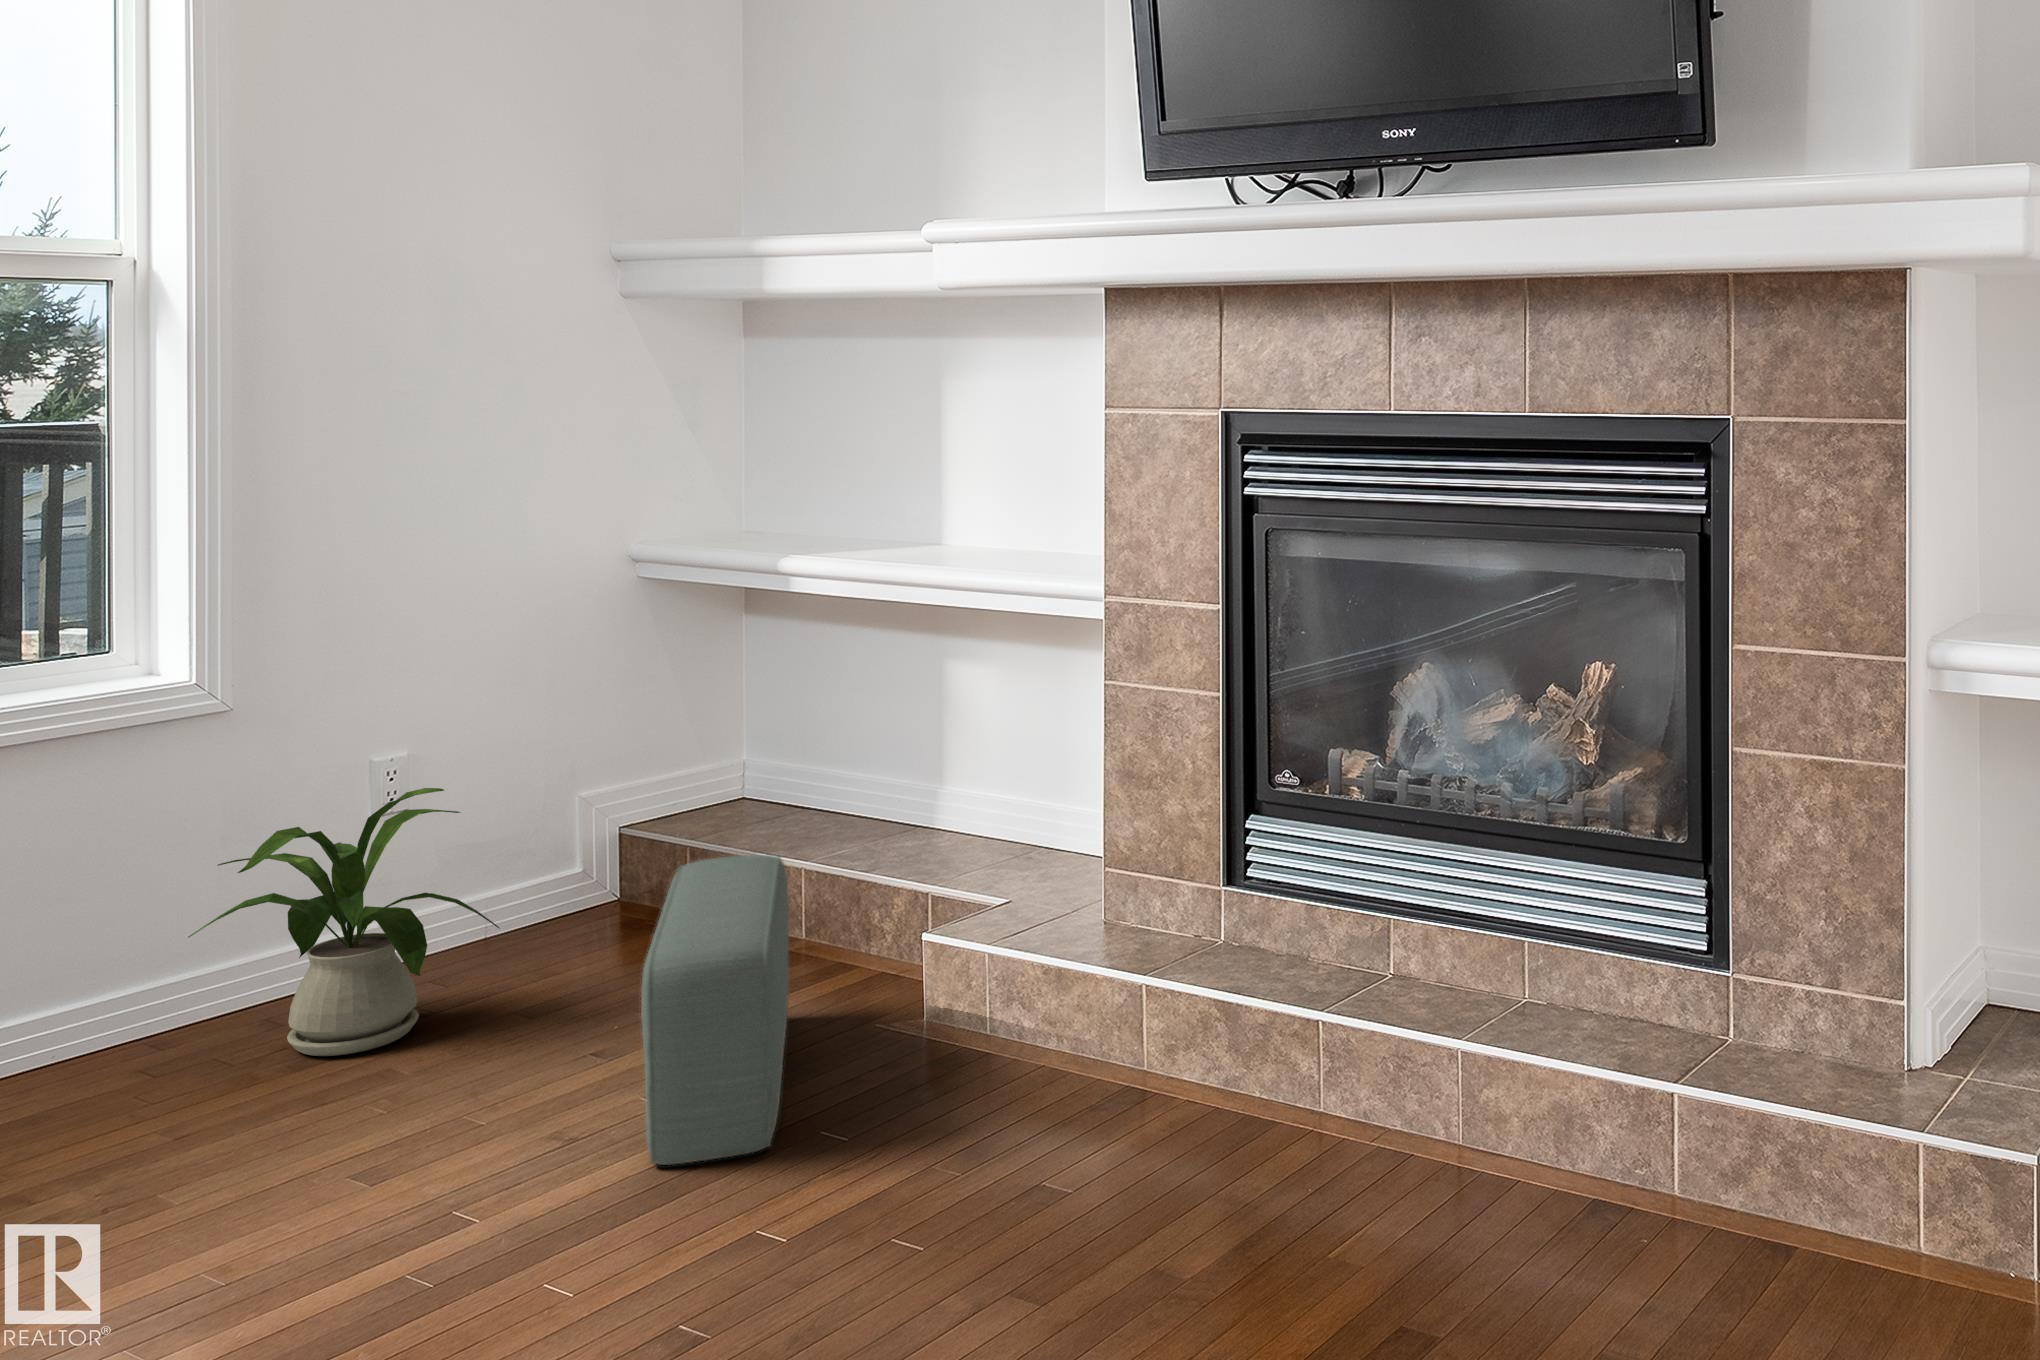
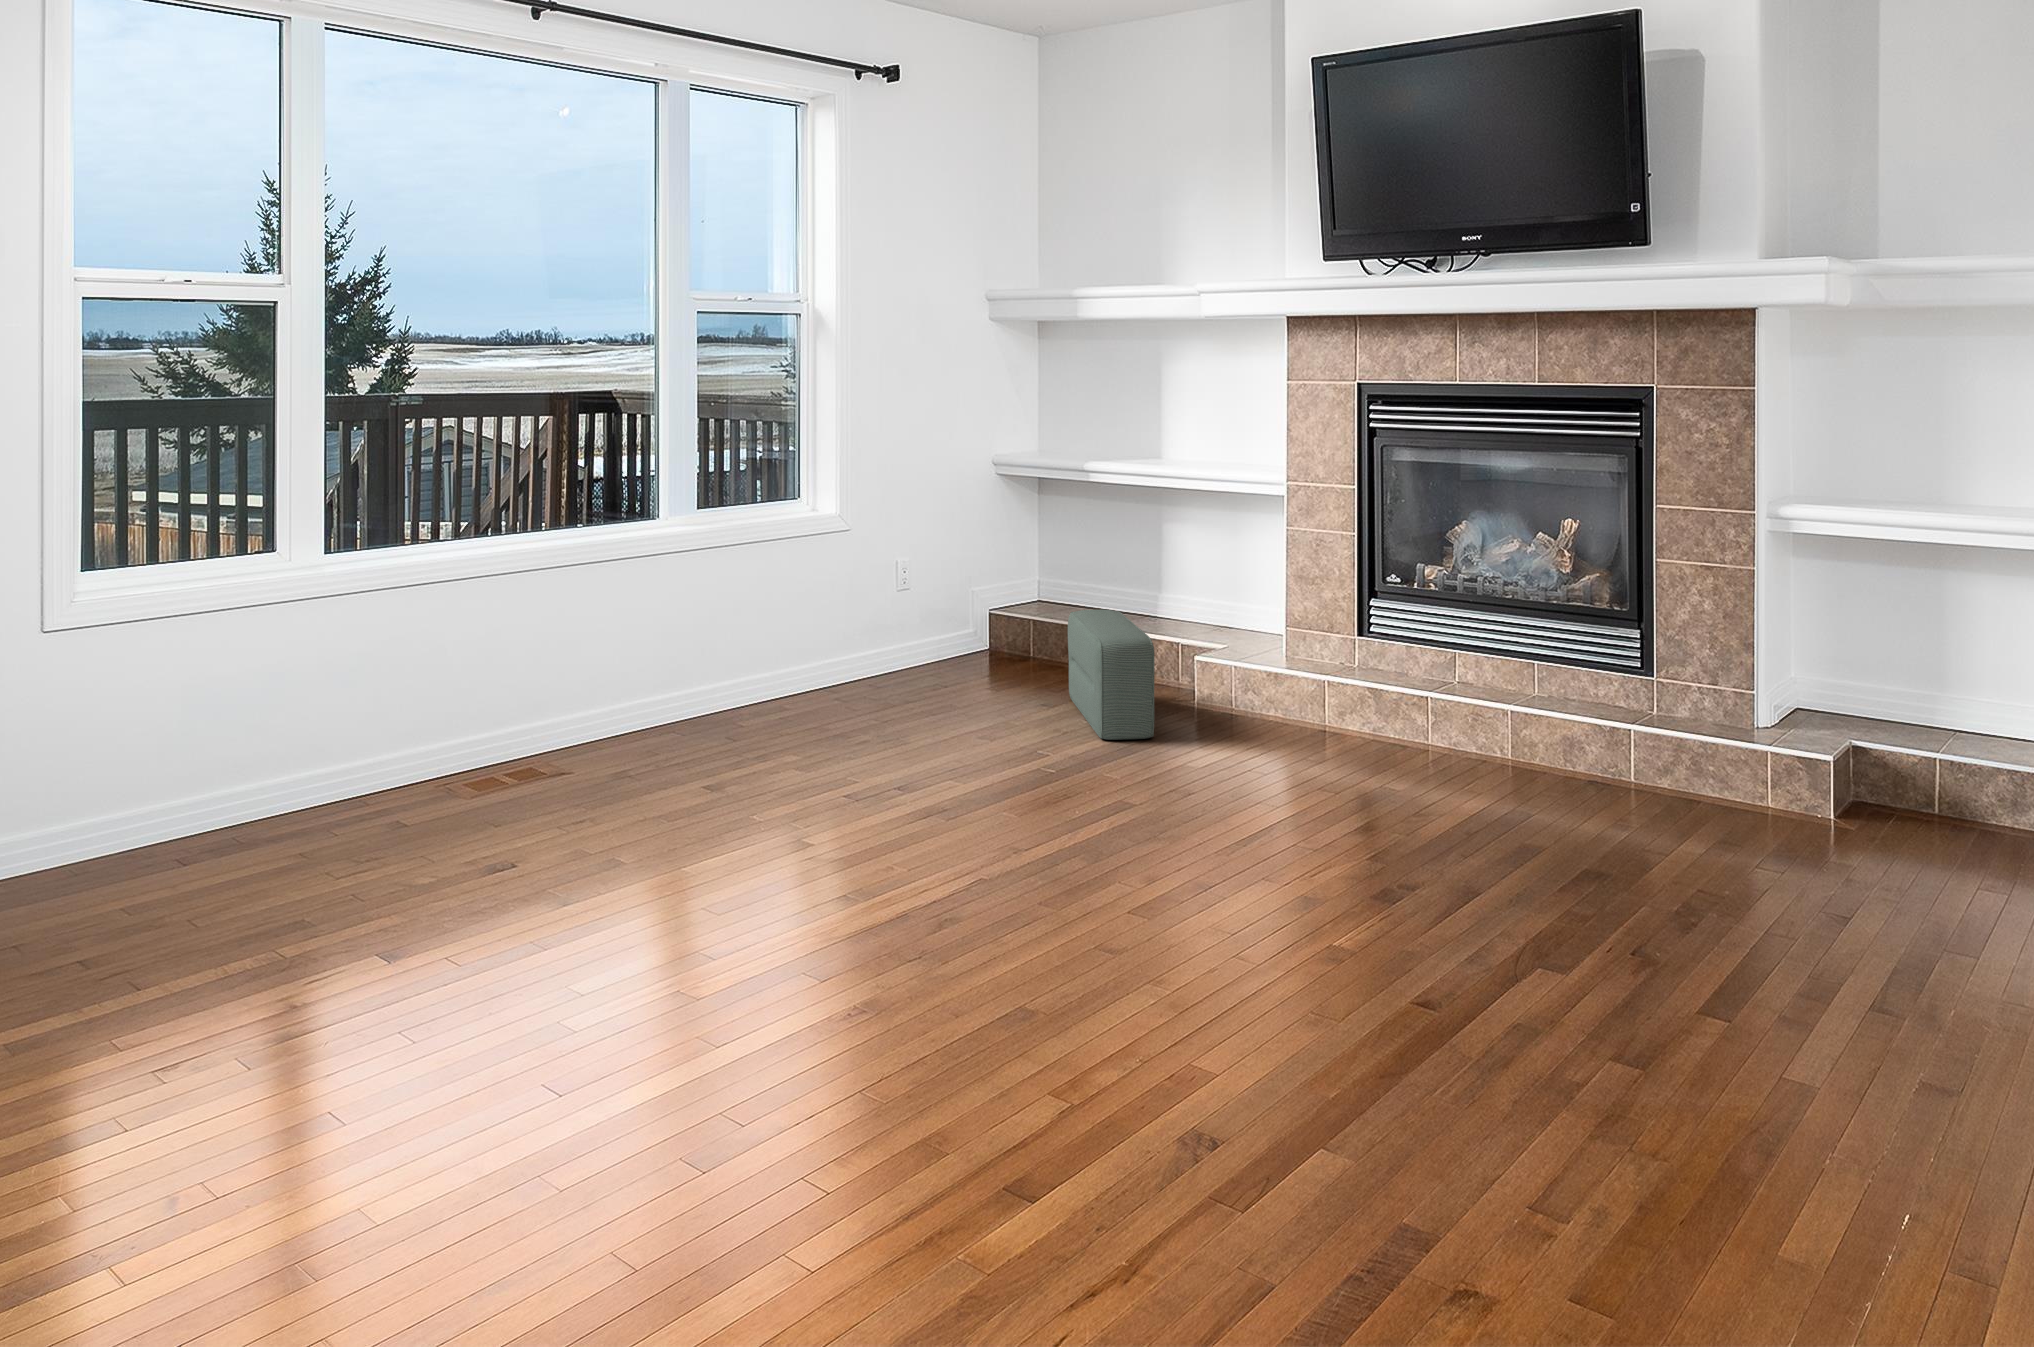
house plant: present [188,788,500,1056] -> none [838,568,976,696]

